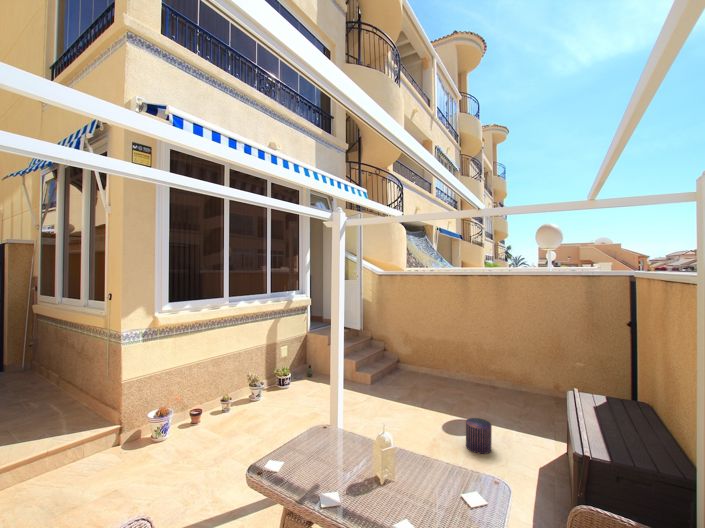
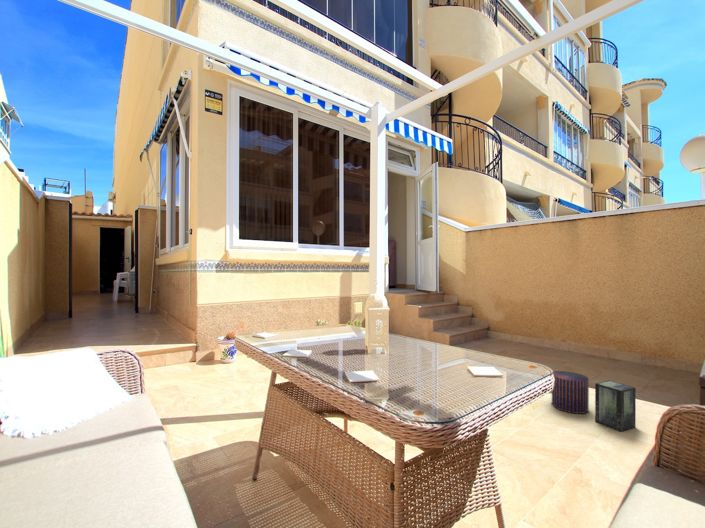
storage box: none [498,426,523,467] -> present [595,380,636,432]

